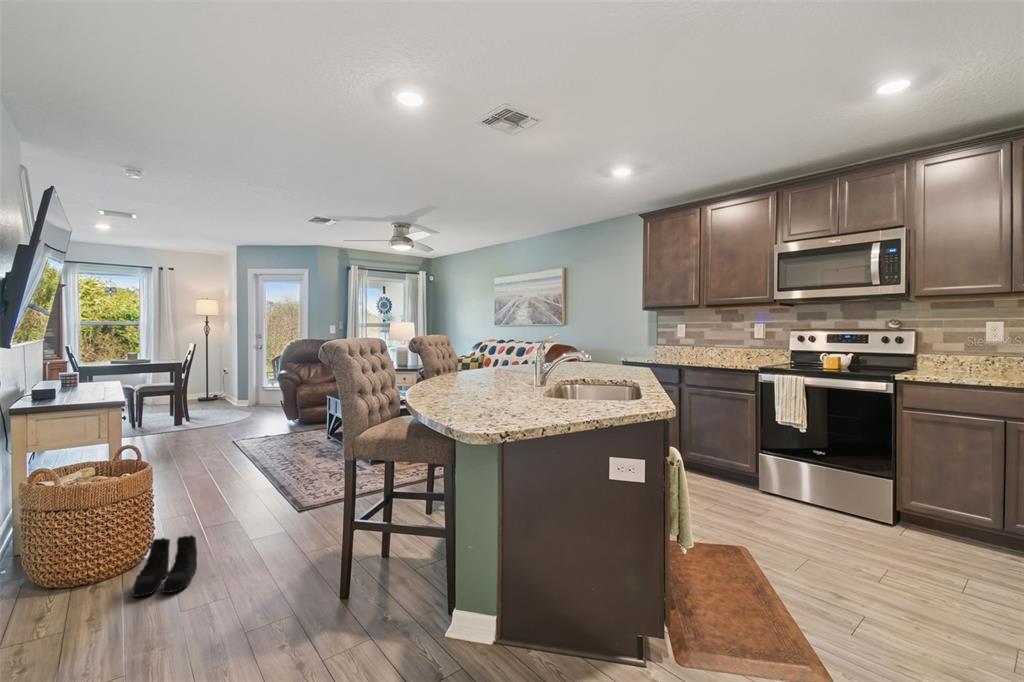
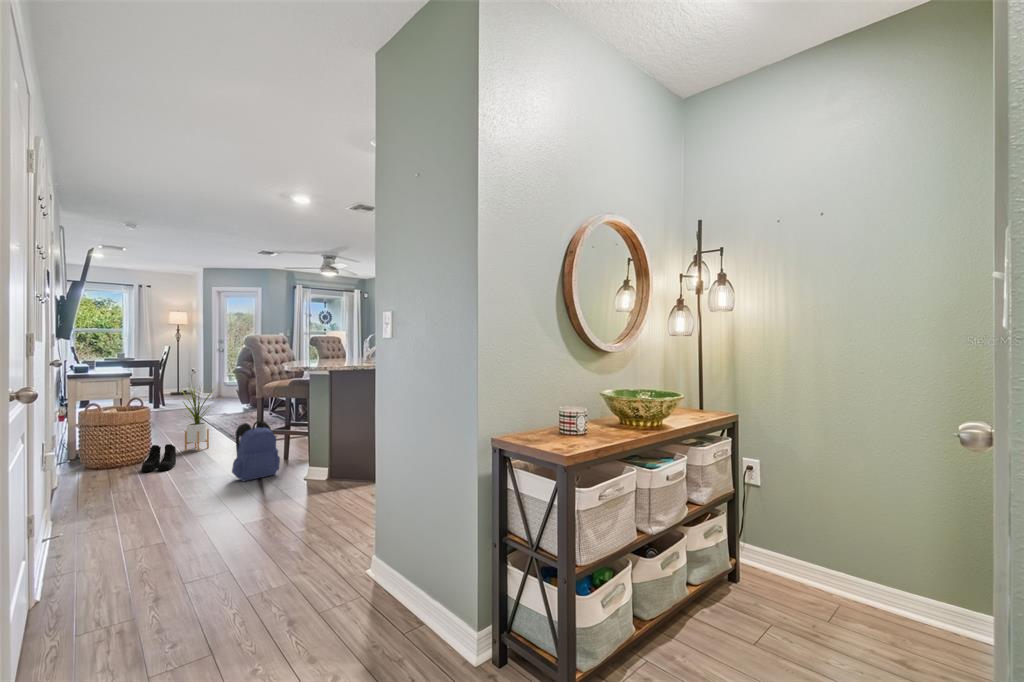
house plant: none [197,409,267,528] -> present [182,389,213,451]
backpack: none [304,508,392,642] -> present [232,421,280,481]

